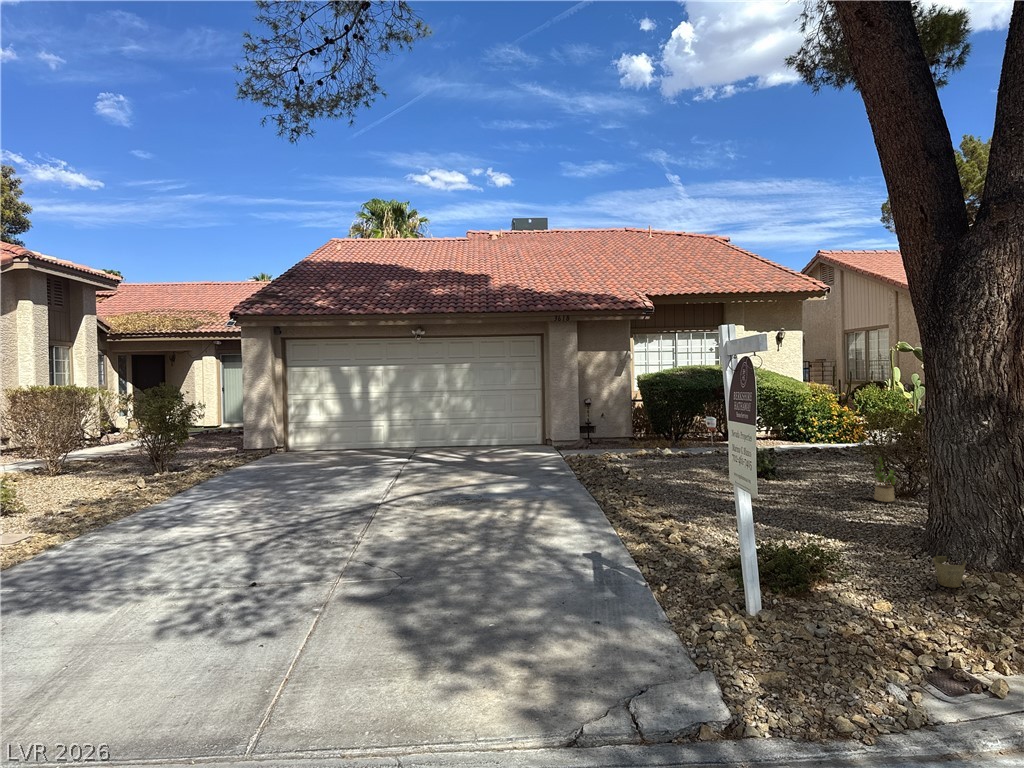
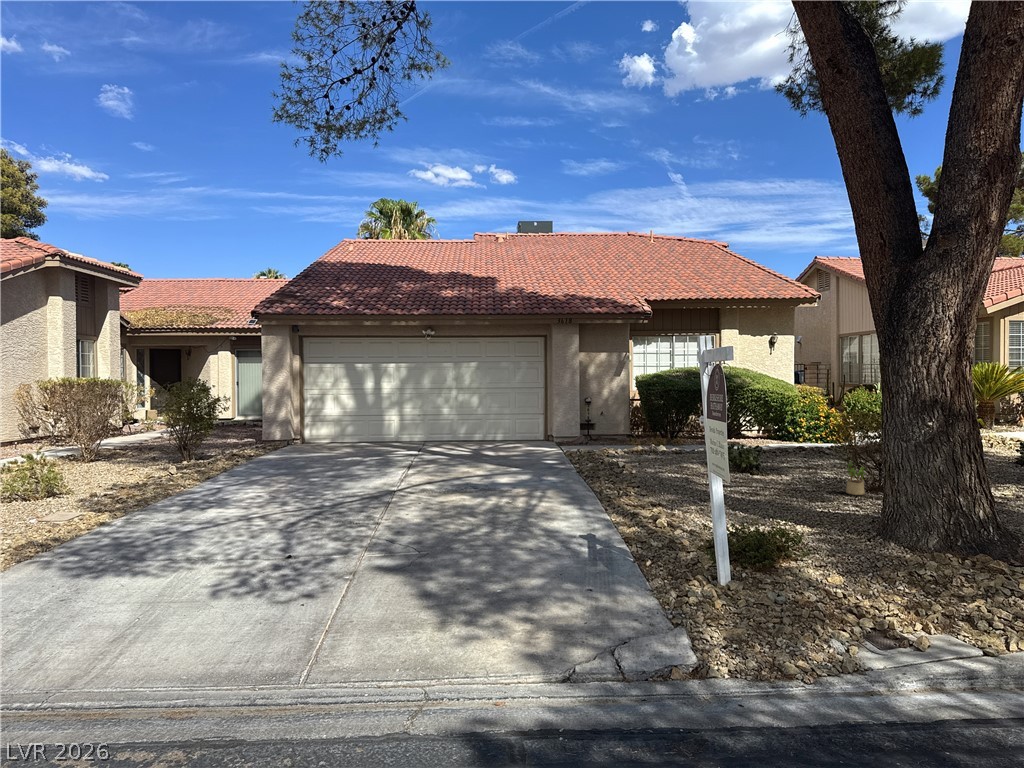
bucket: present [933,556,966,588] -> none [885,529,913,566]

